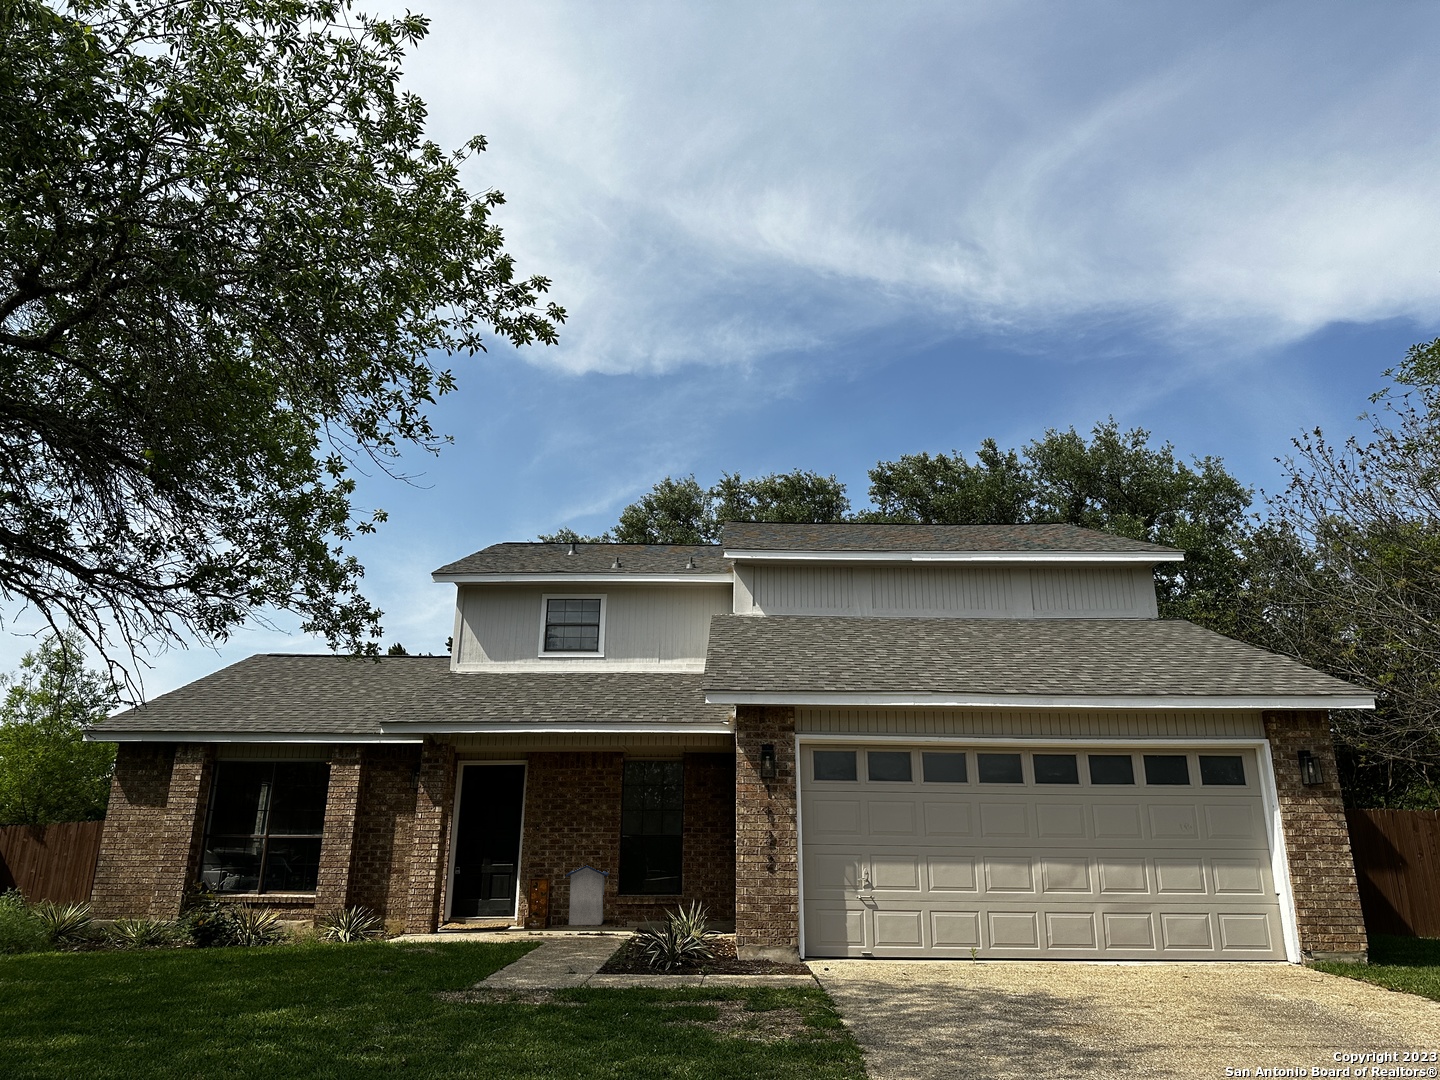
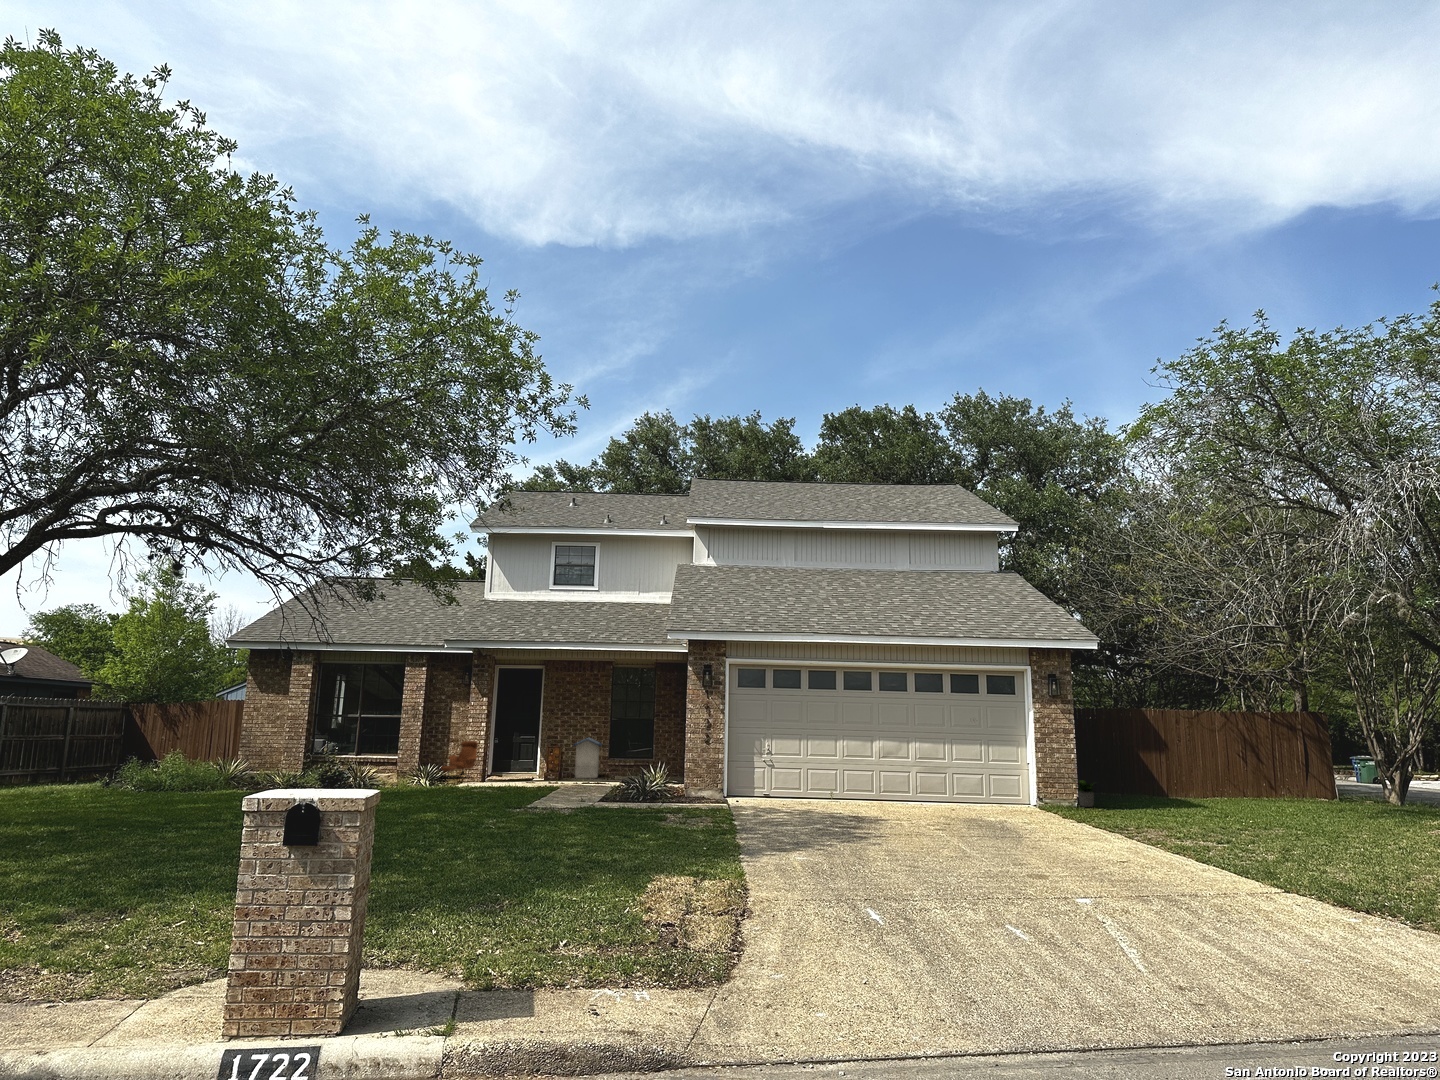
lounge chair: none [365,870,428,936] -> present [441,740,478,781]
potted plant: none [1355,921,1412,968] -> present [1075,780,1096,807]

